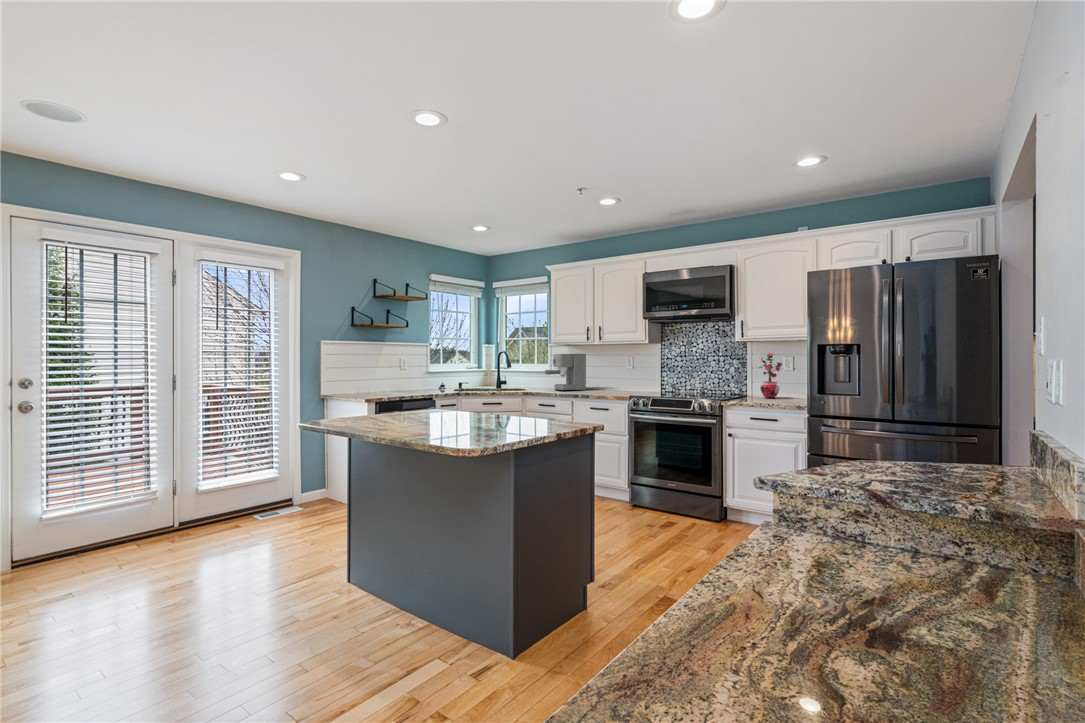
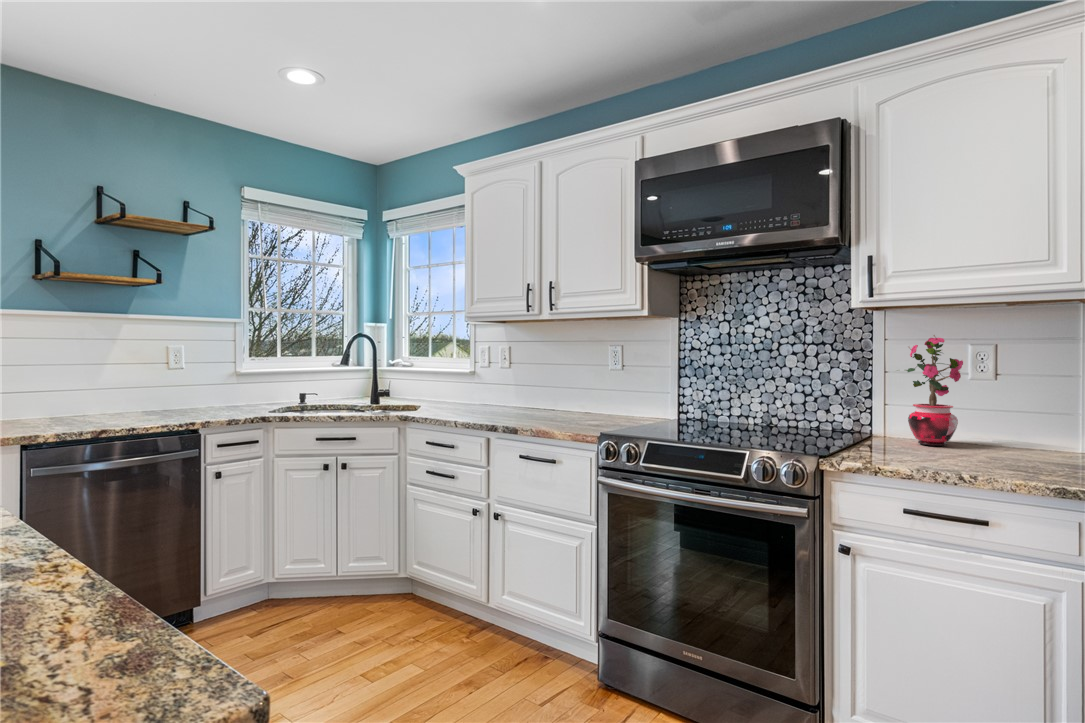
coffee maker: present [545,354,586,391] -> none [447,338,530,412]

